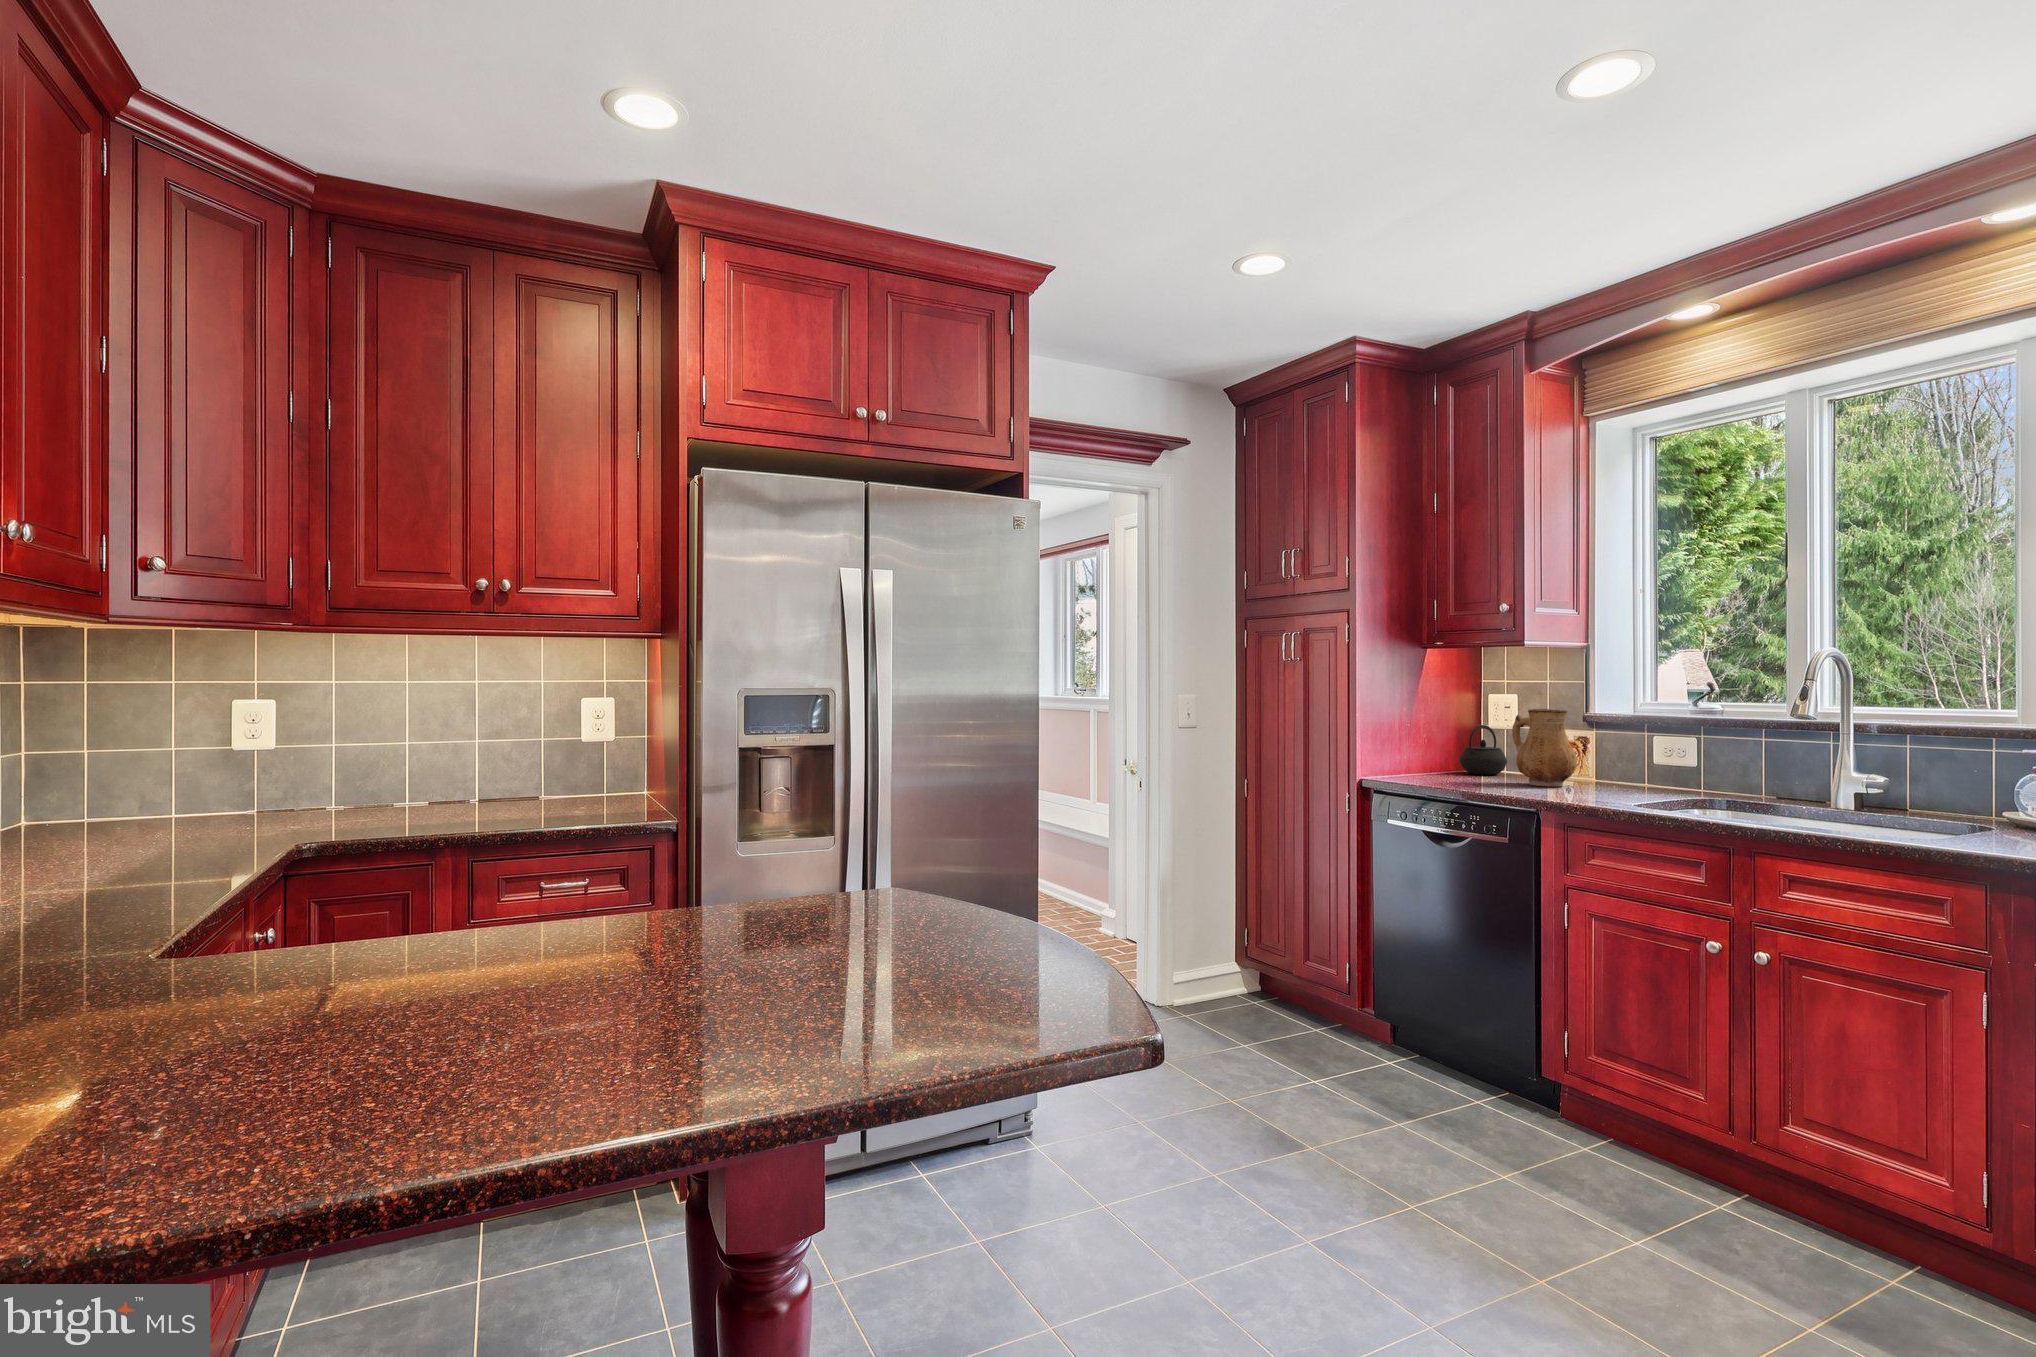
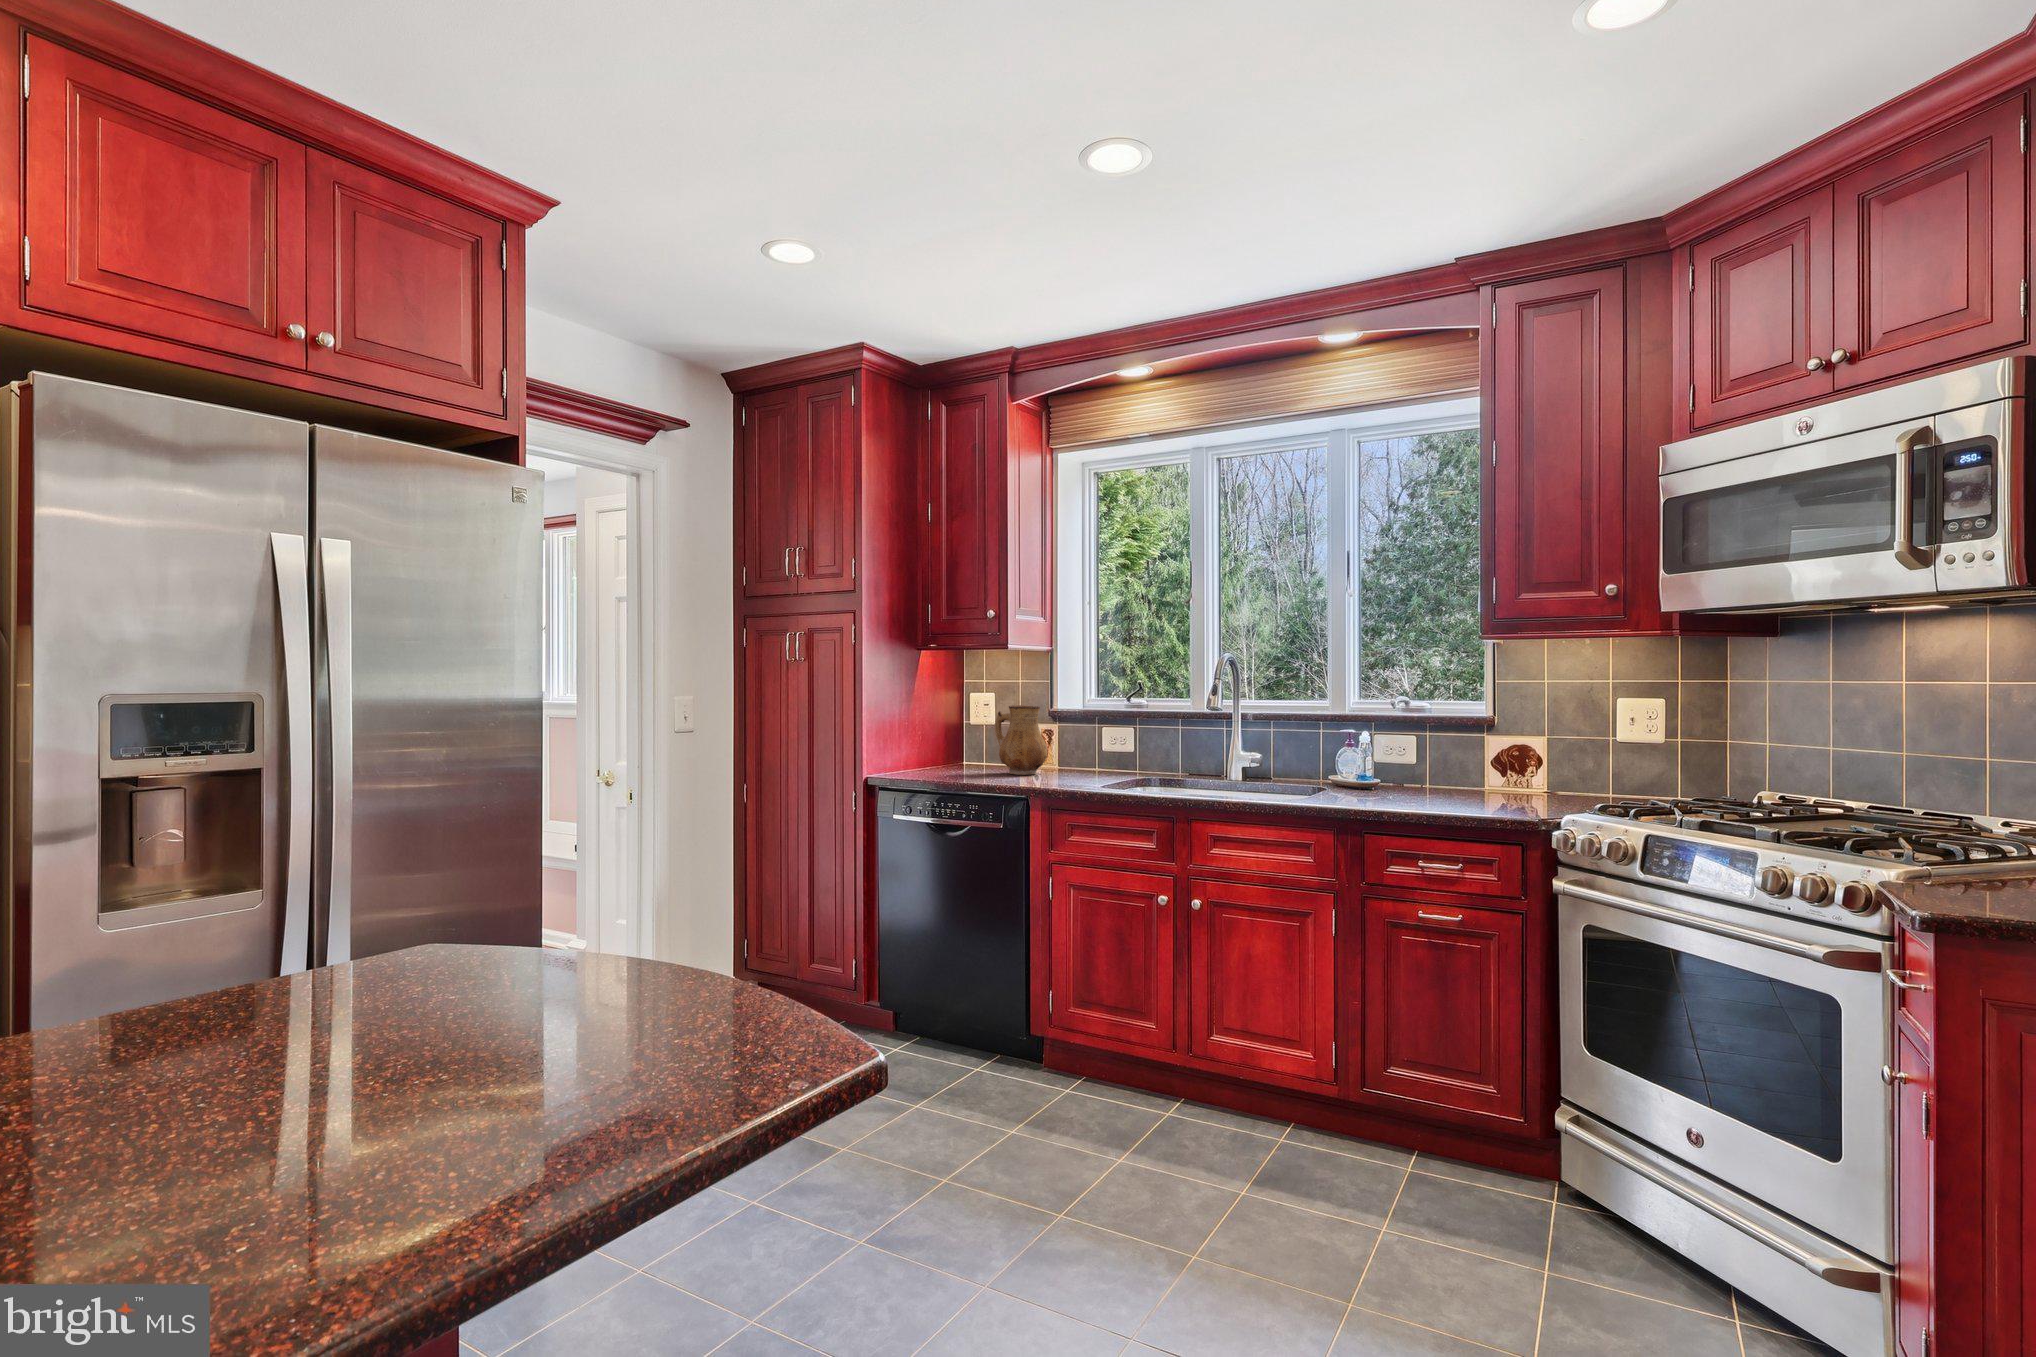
kettle: present [1460,725,1507,775] -> none [946,721,985,766]

